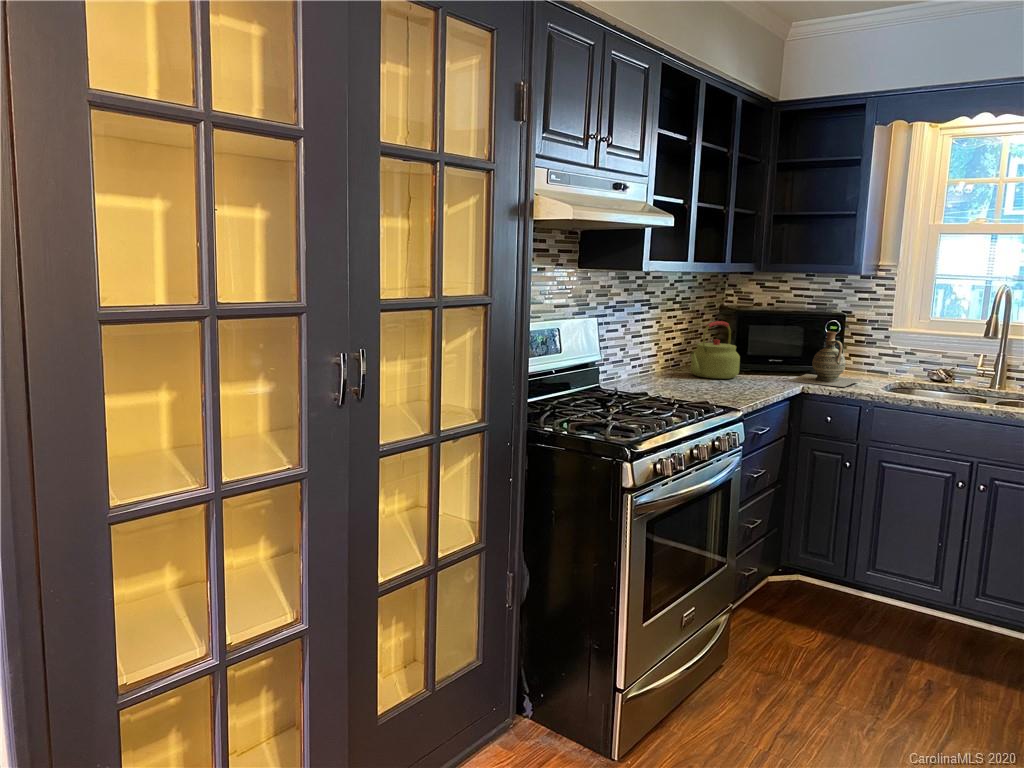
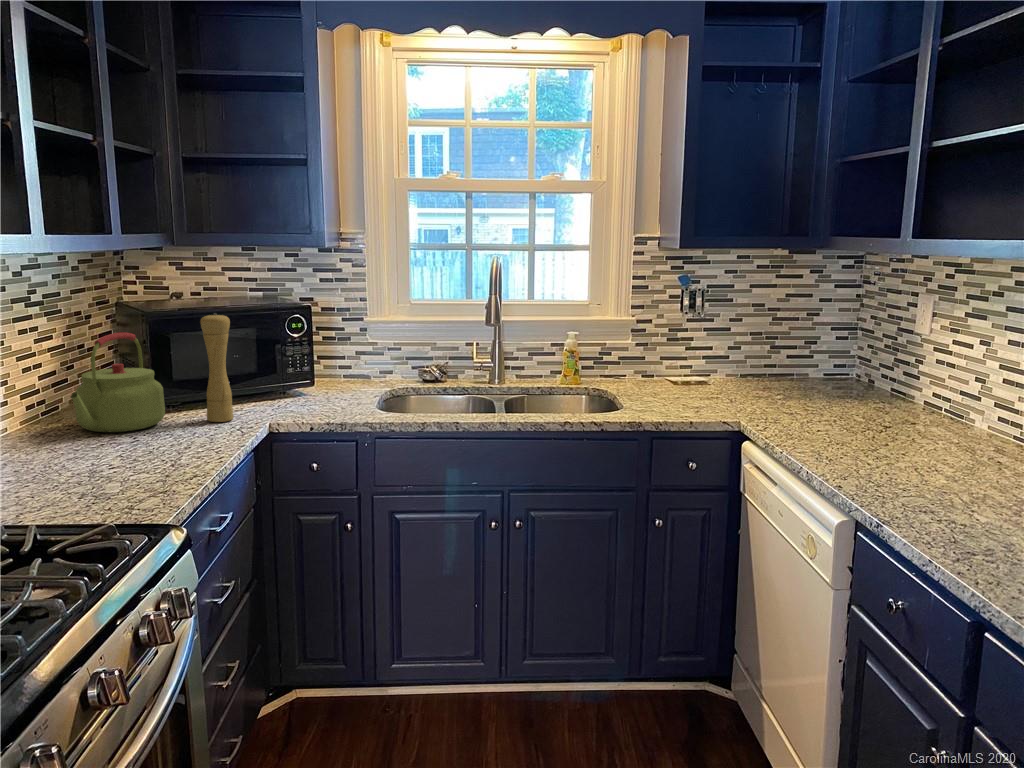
pepper mill: none [763,314,786,382] -> present [201,313,234,422]
ceramic jug: present [788,331,860,387] -> none [244,332,345,413]

